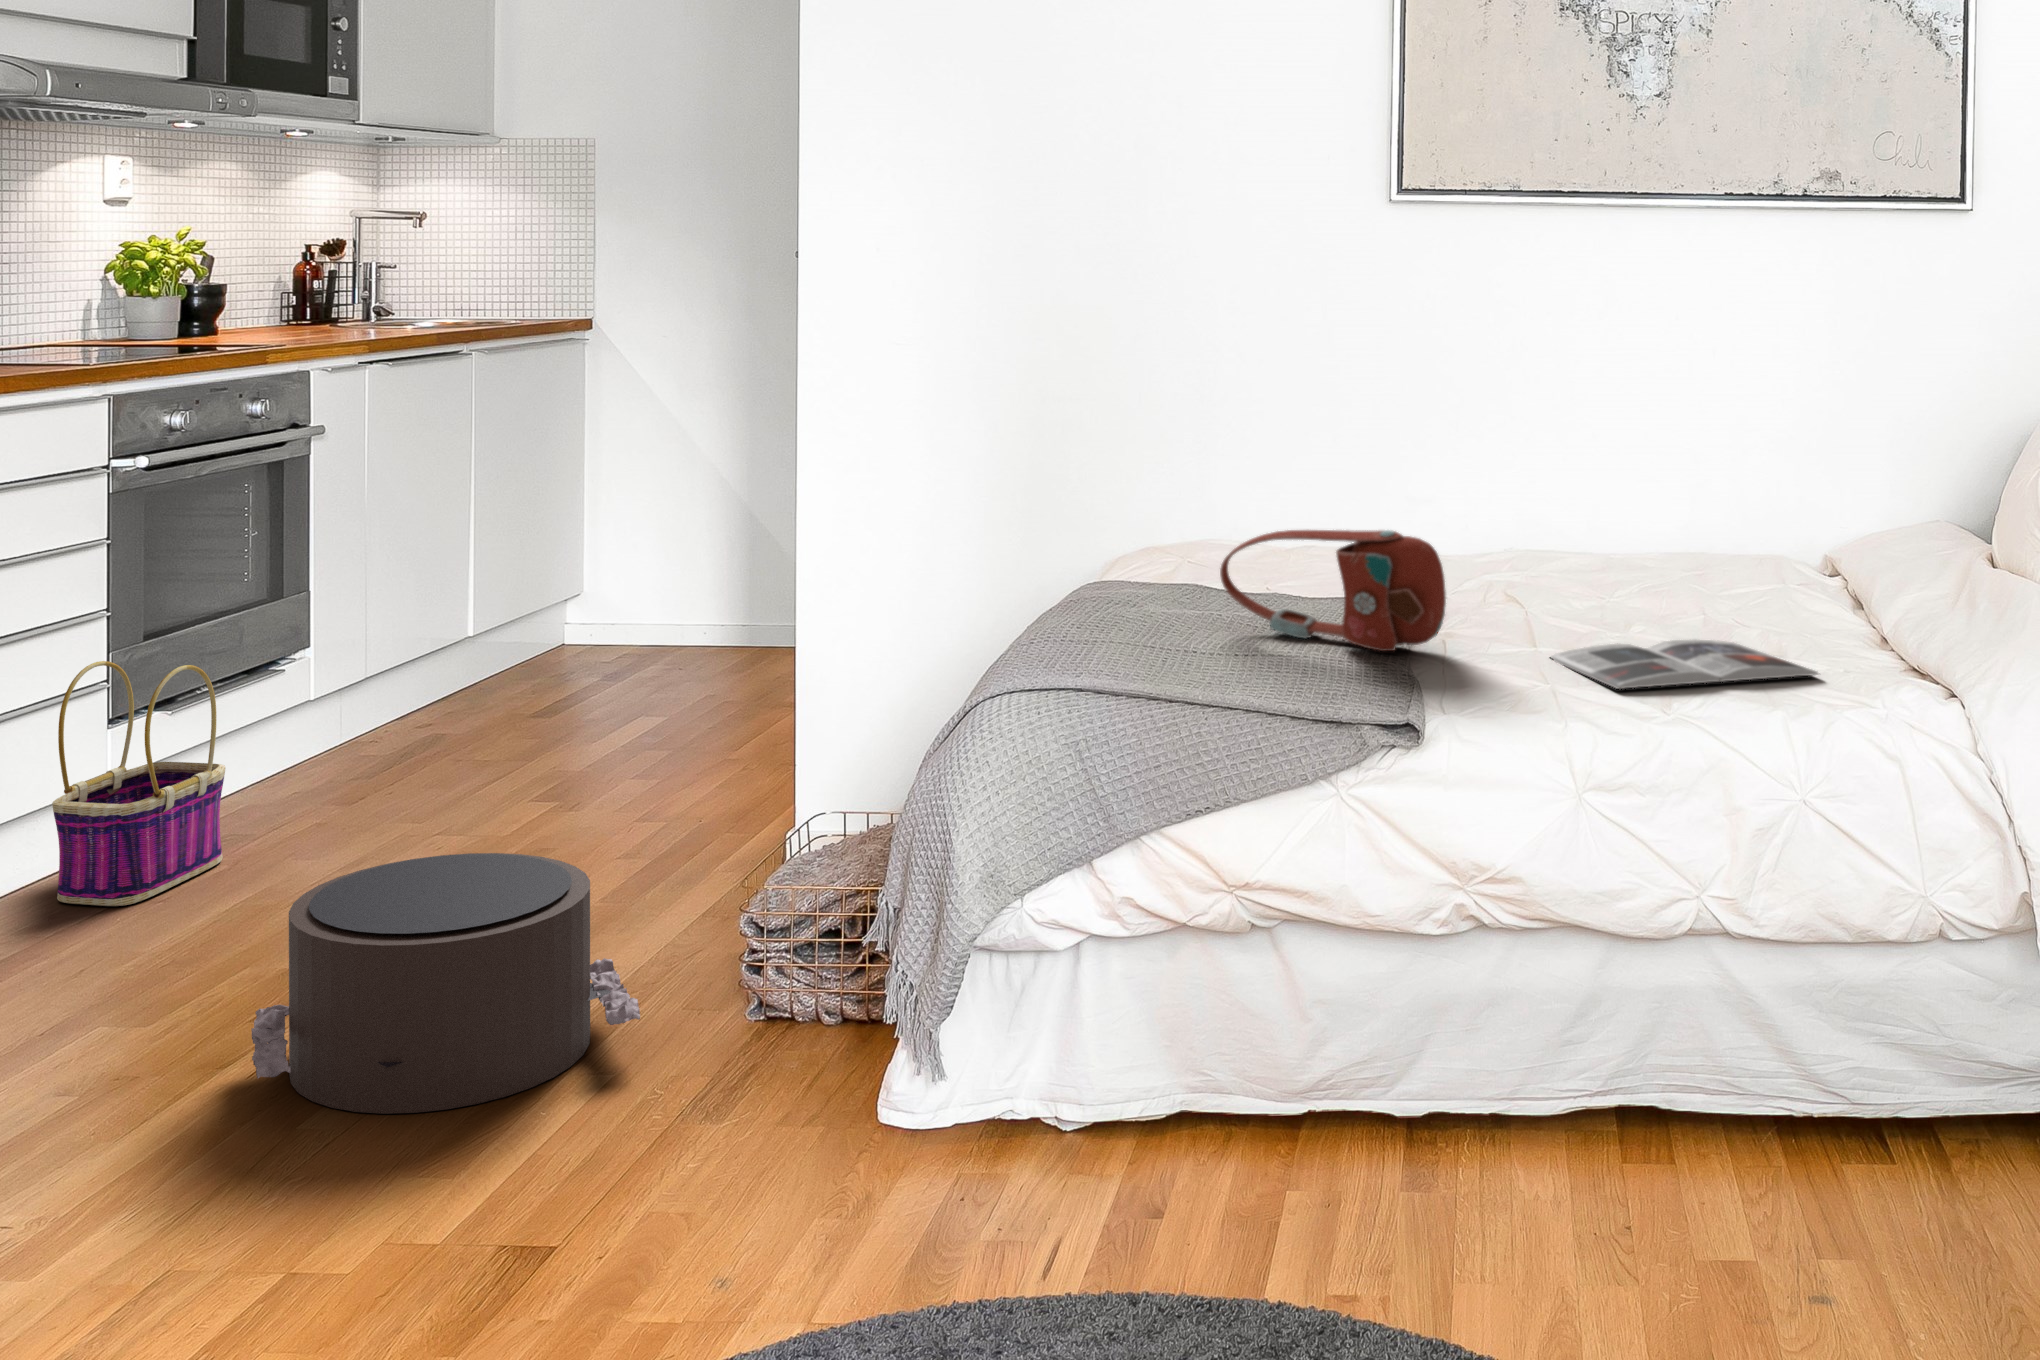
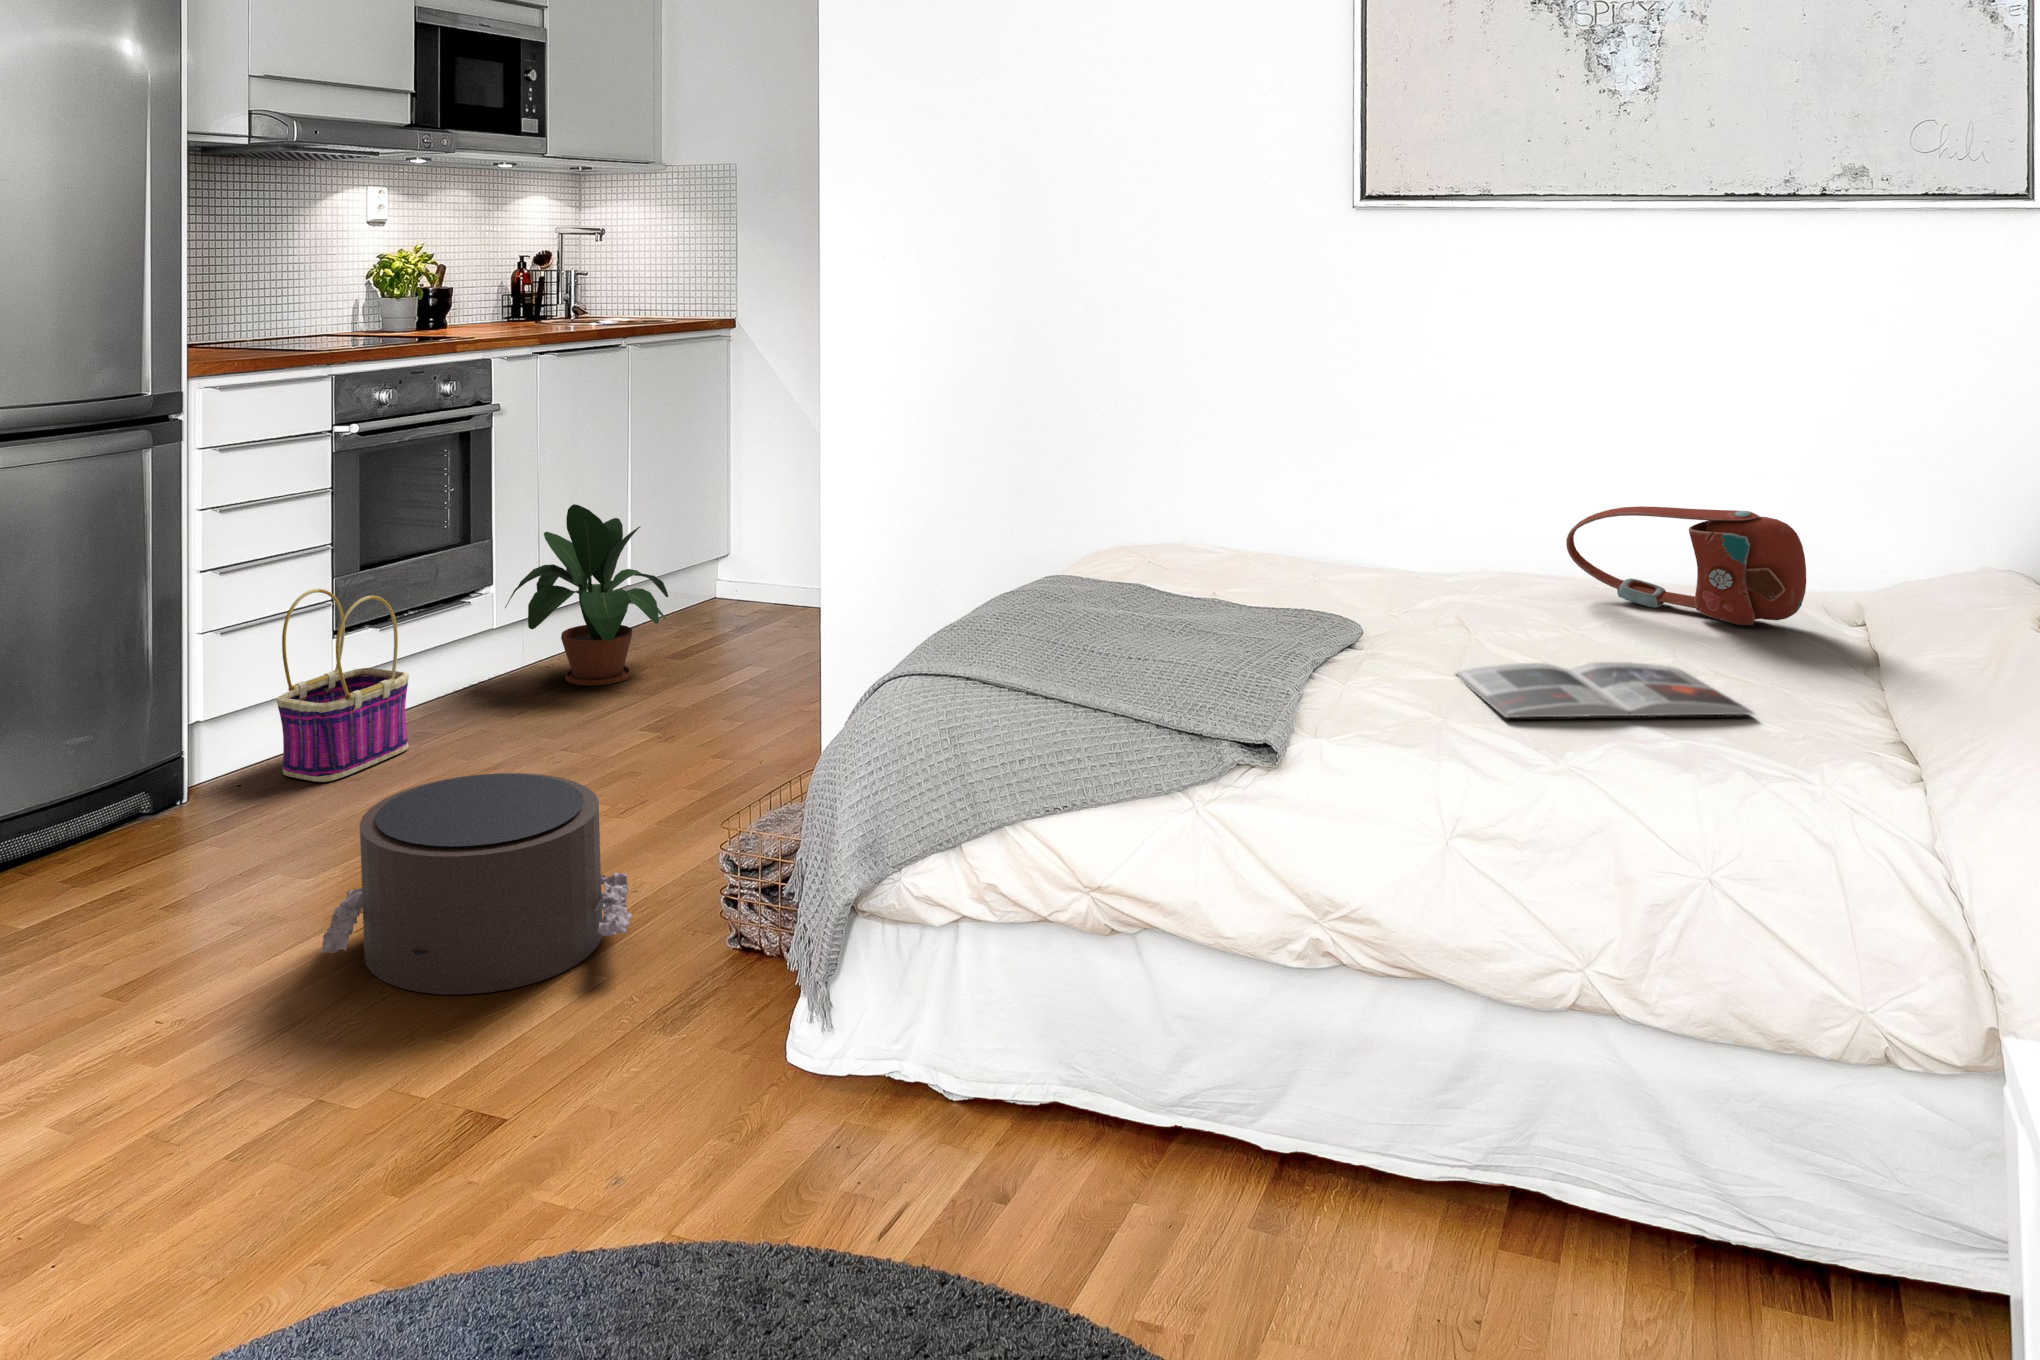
handbag: present [1220,530,1446,651] -> present [1566,506,1806,625]
potted plant: none [318,552,526,776] -> present [505,504,668,686]

